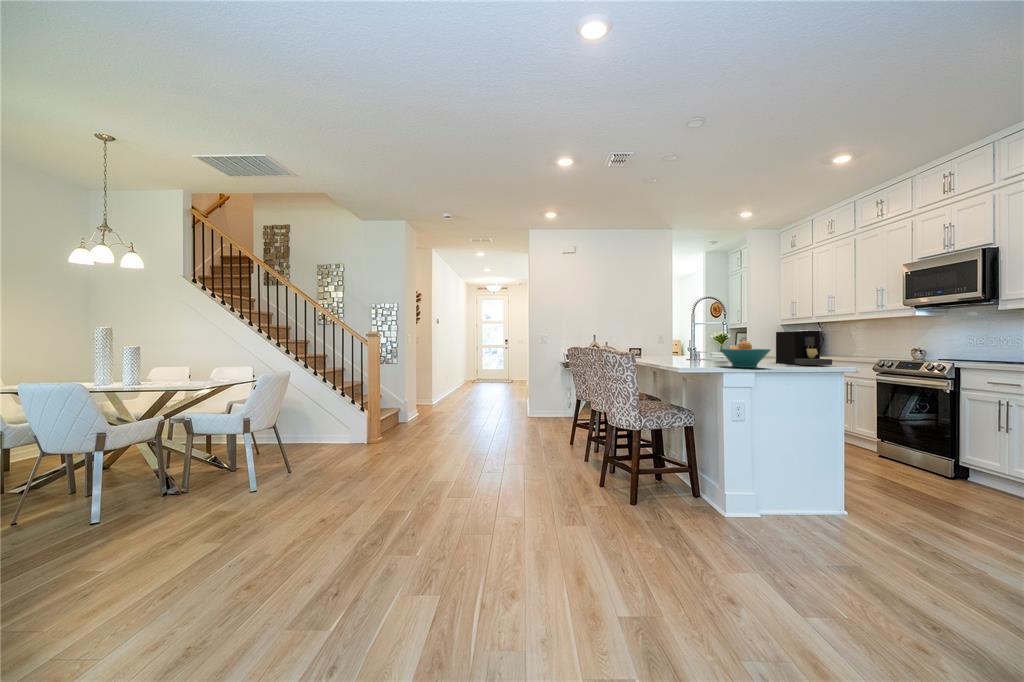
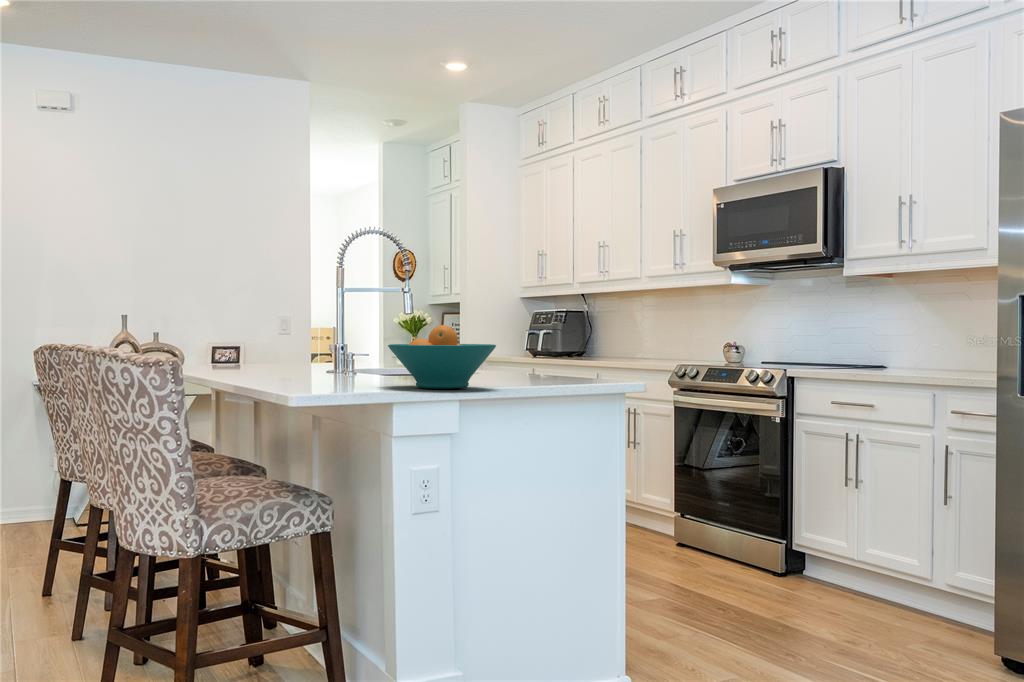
coffee maker: present [776,331,832,365] -> none [509,306,609,378]

